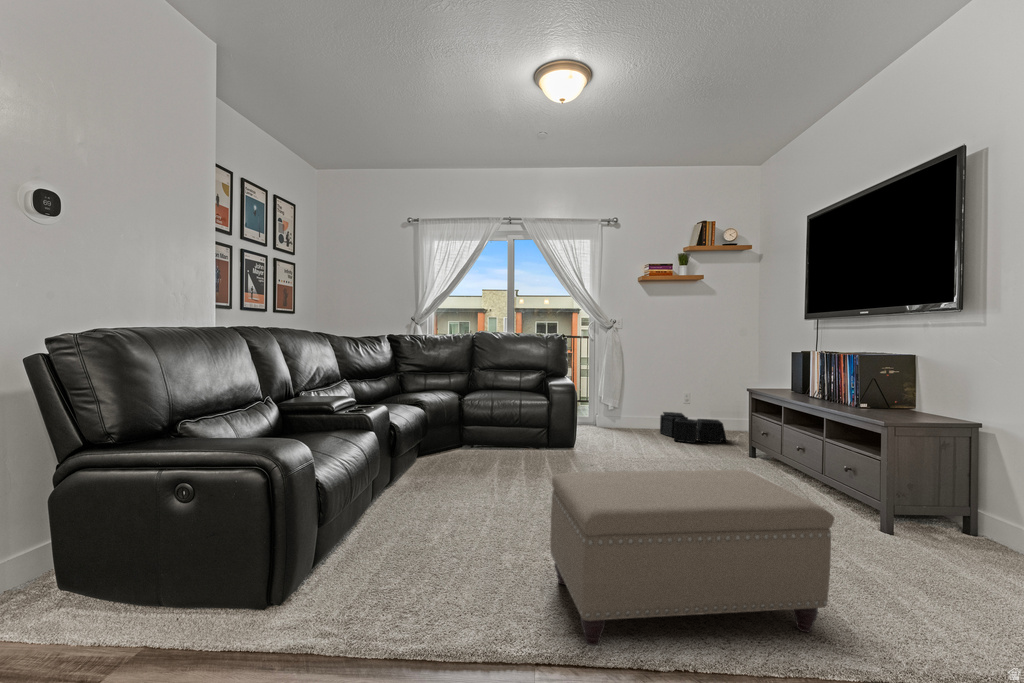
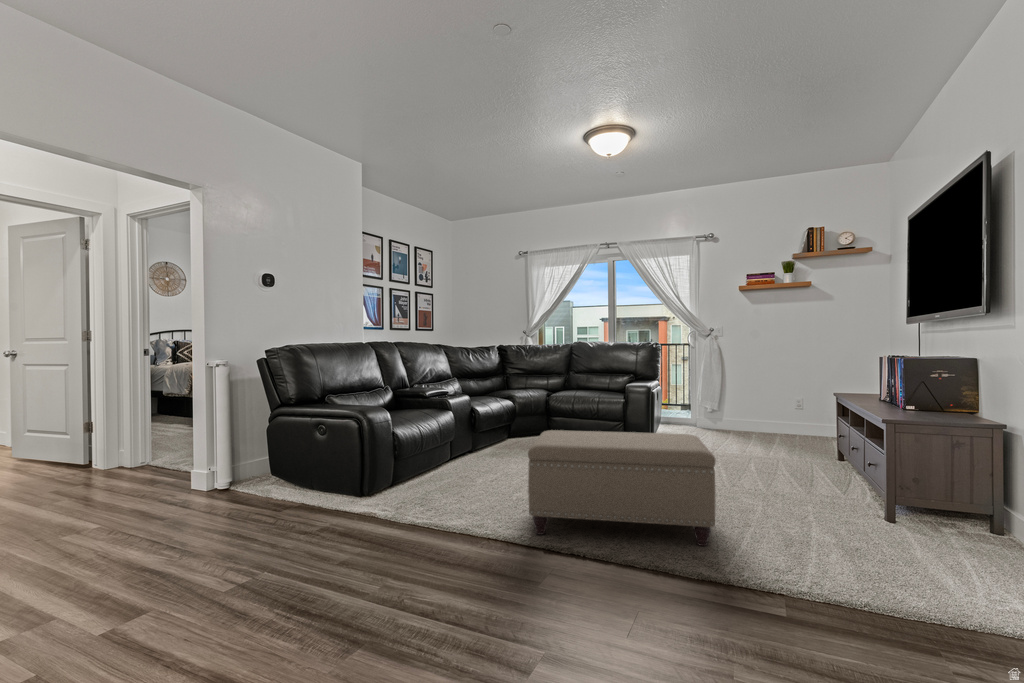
storage bin: present [660,412,727,444] -> none [739,411,803,440]

